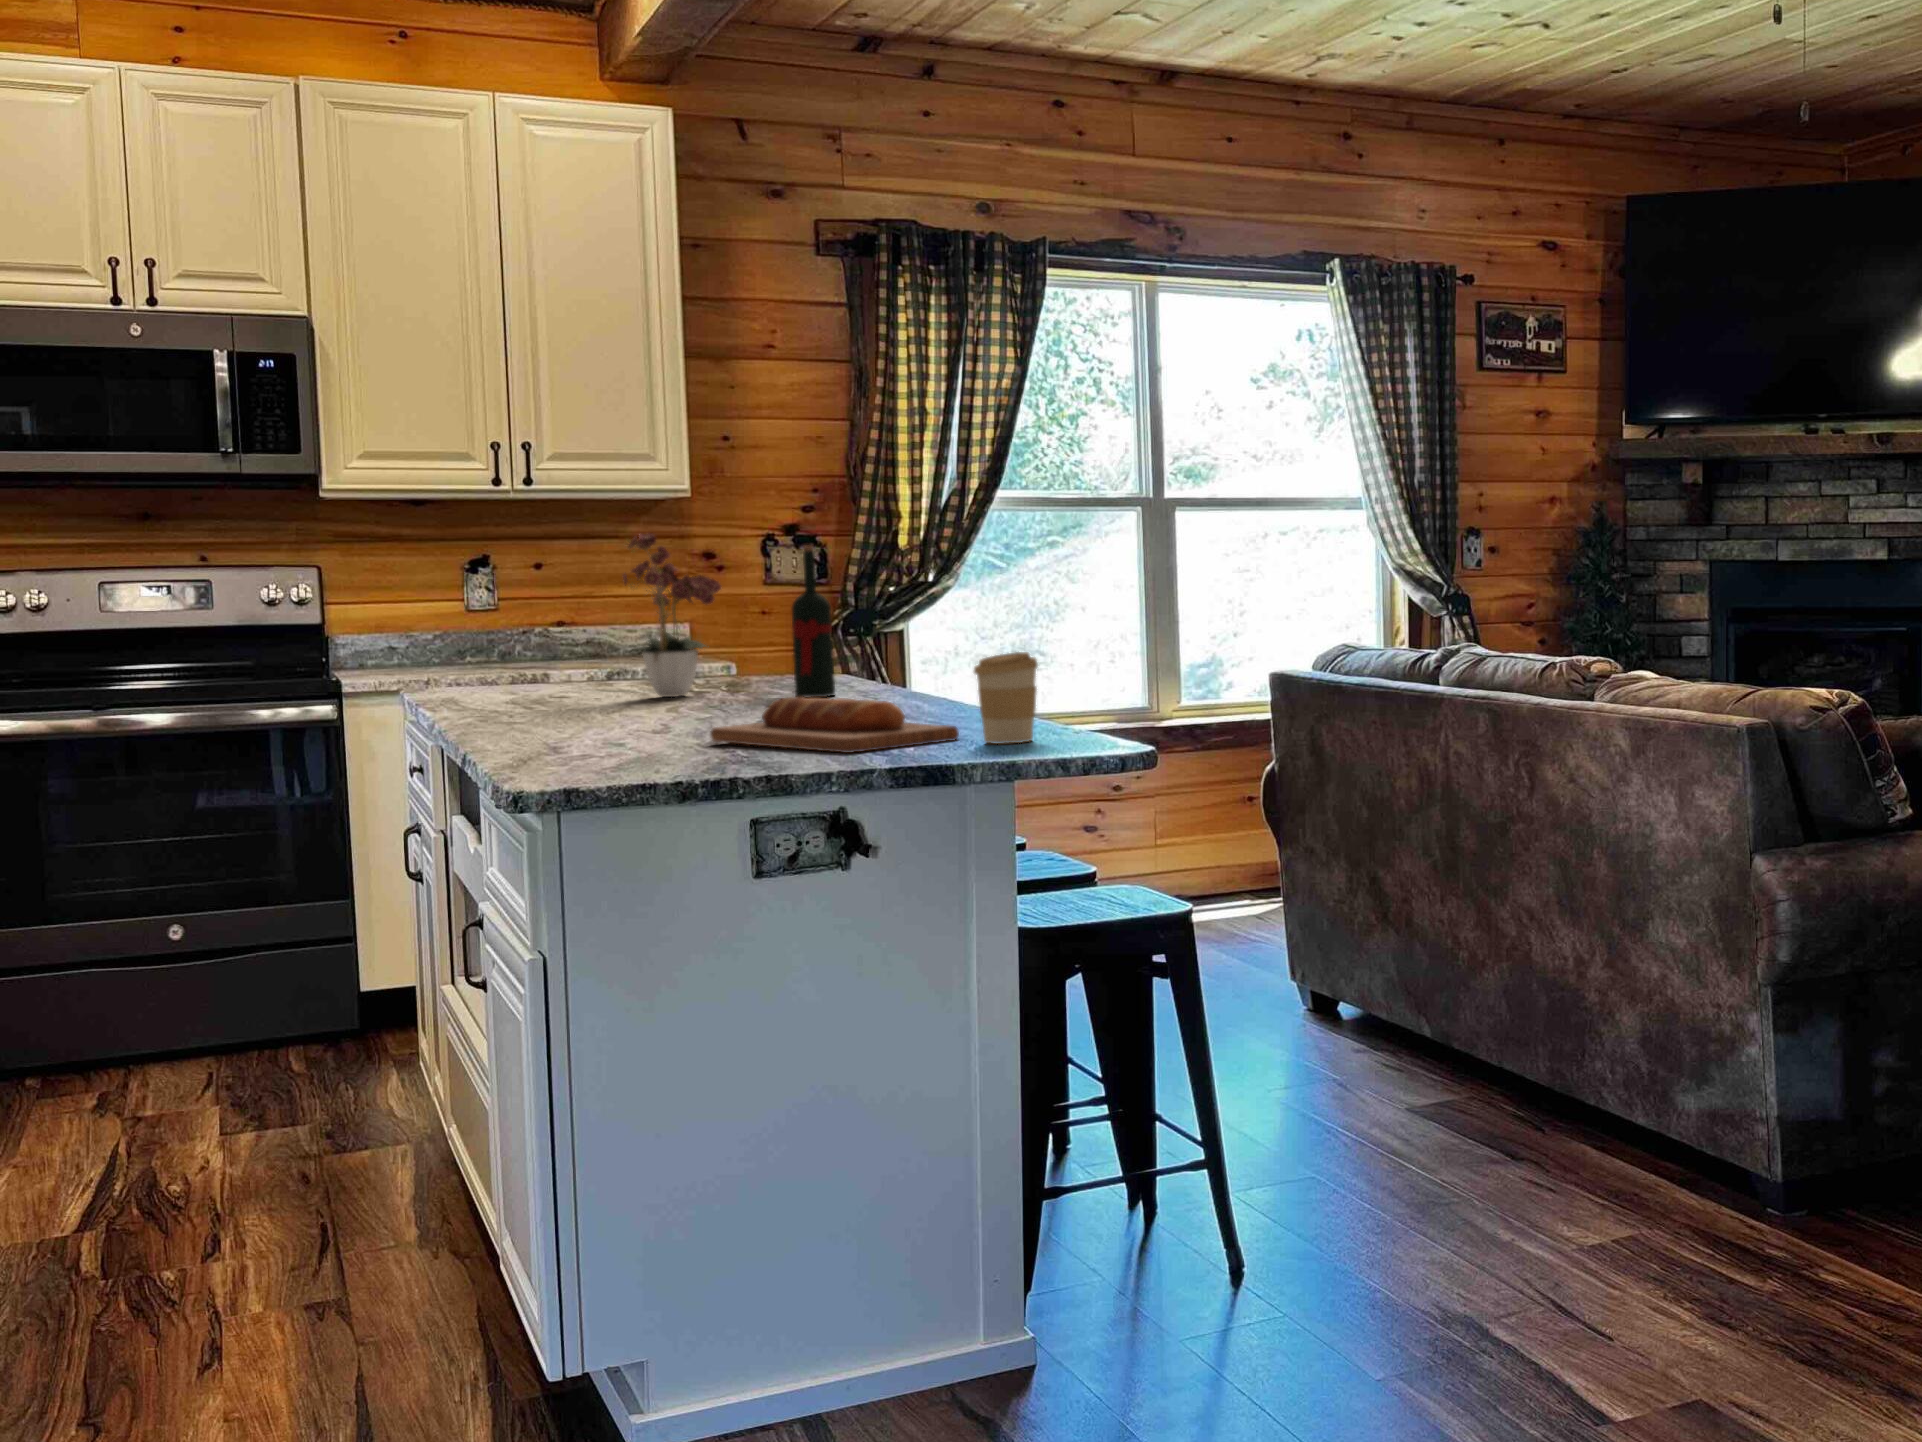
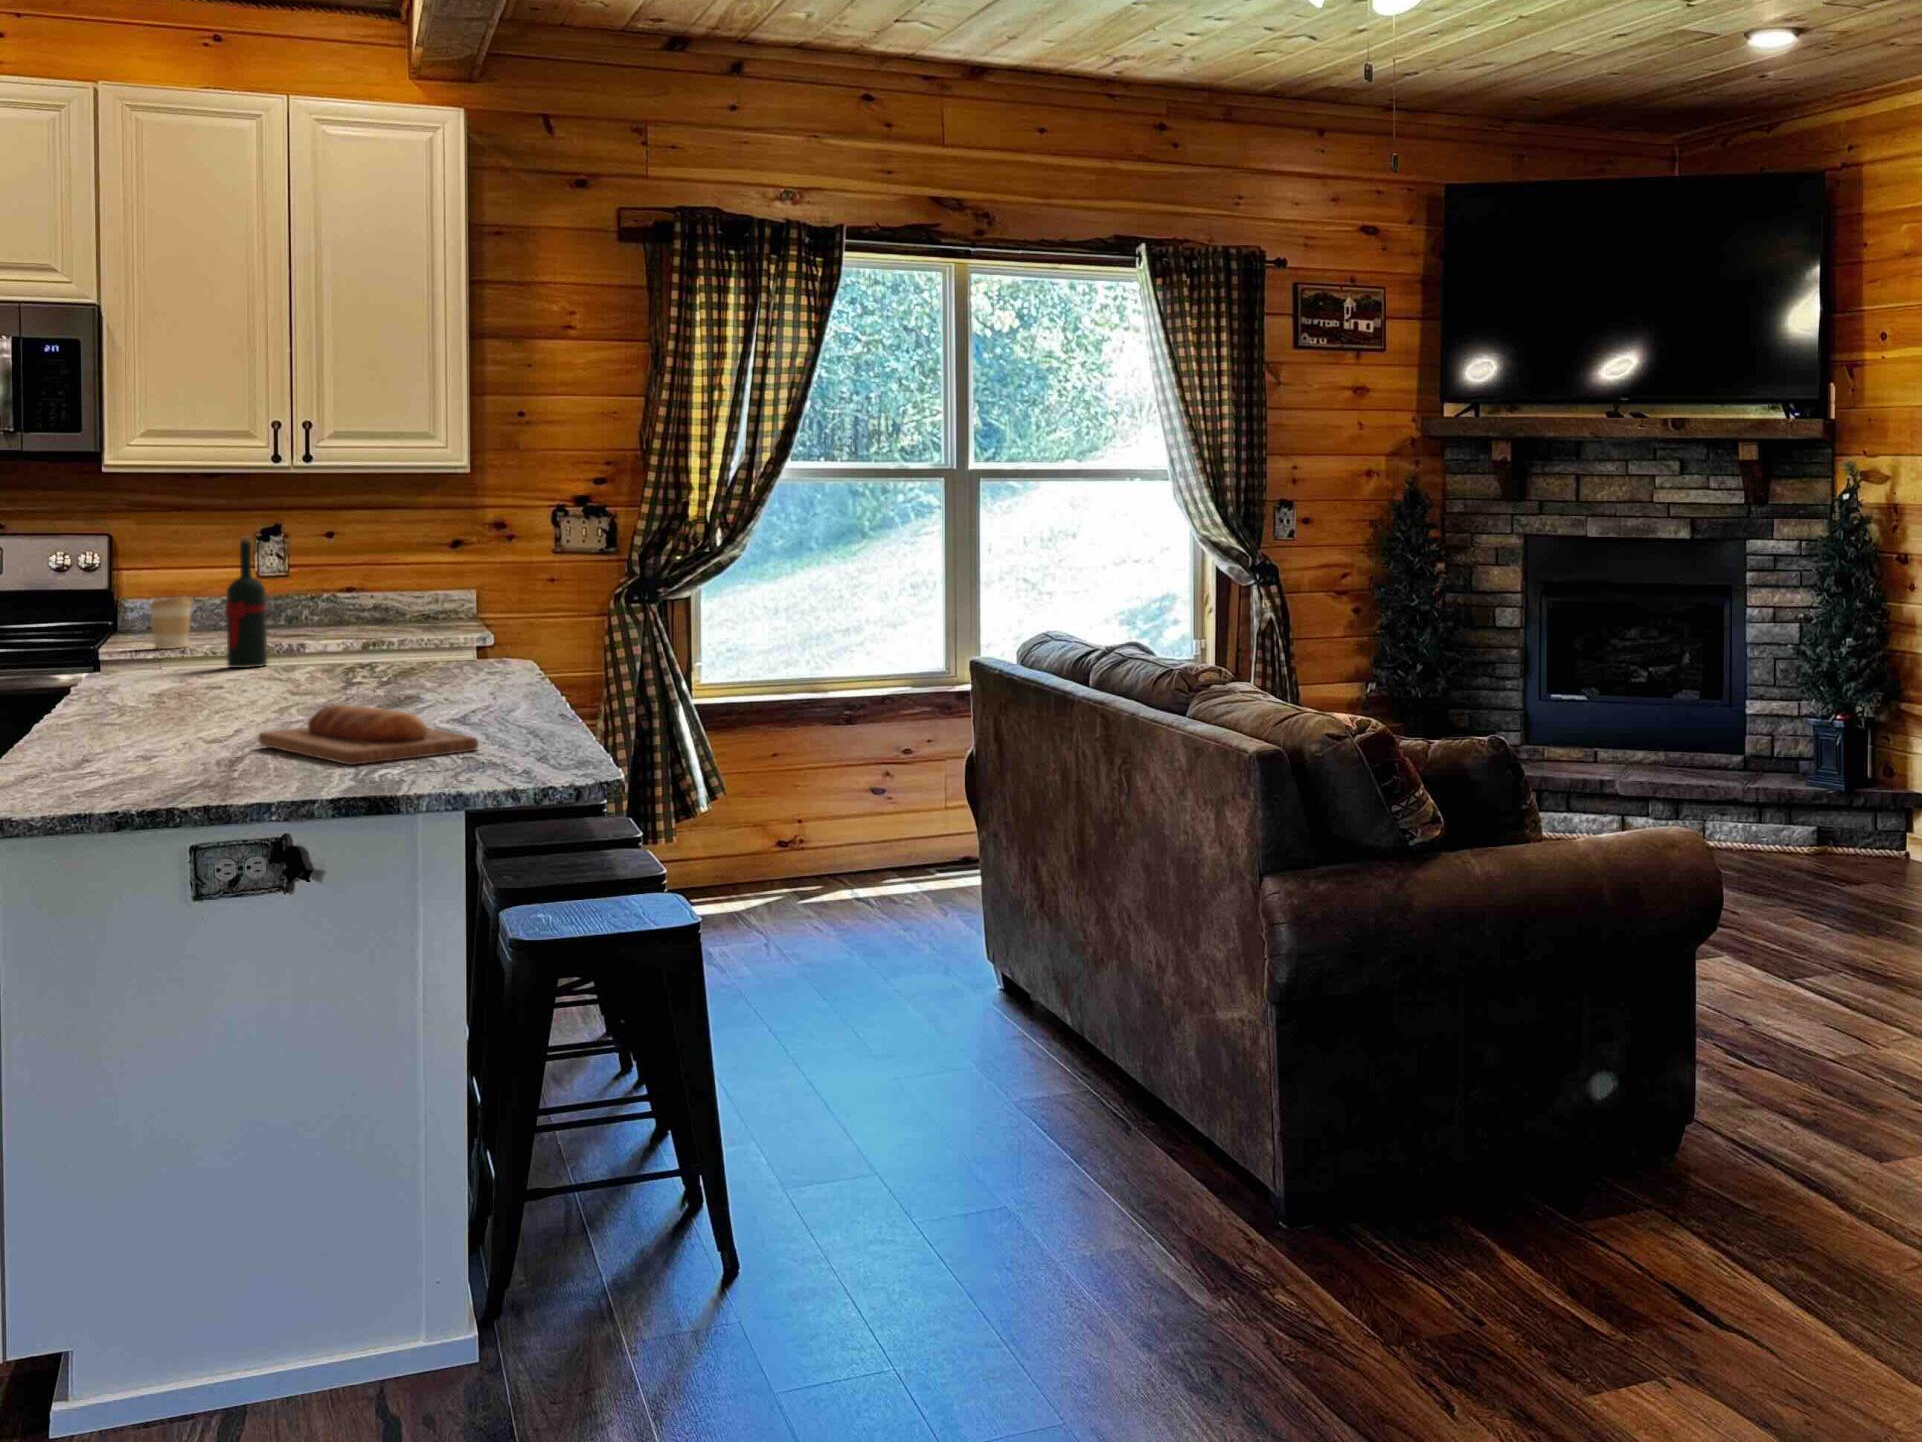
flower arrangement: present [623,533,721,697] -> none [300,517,418,678]
wine bottle: present [792,545,835,698] -> present [225,537,267,668]
coffee cup: present [974,652,1038,744] -> present [149,596,192,649]

